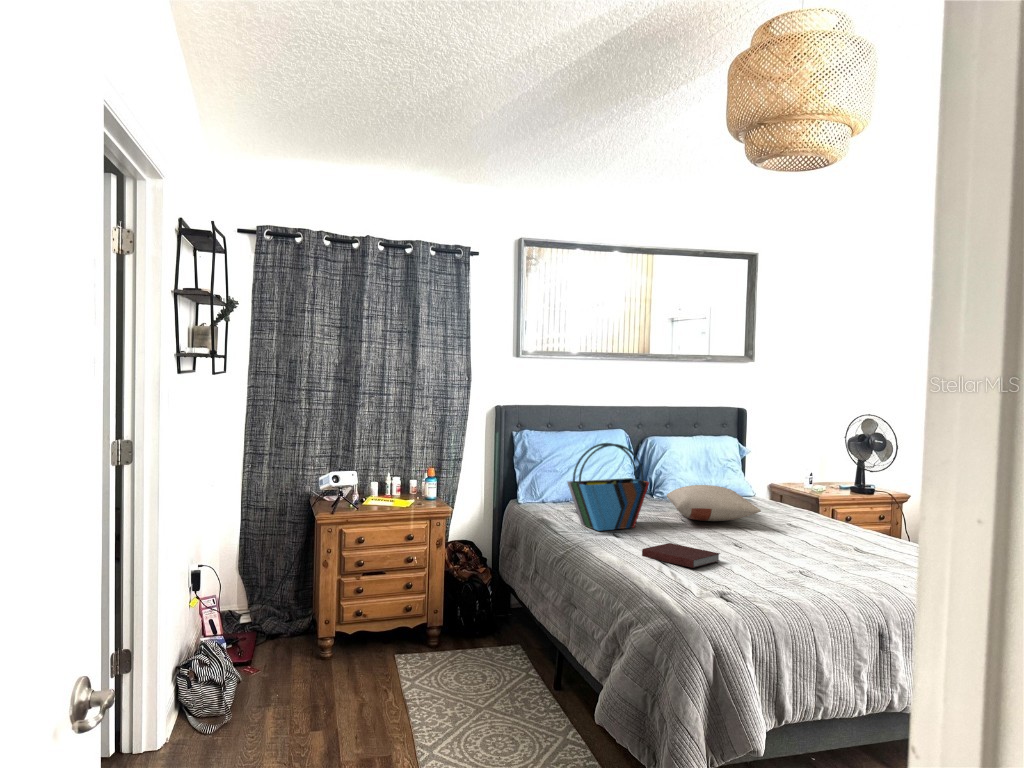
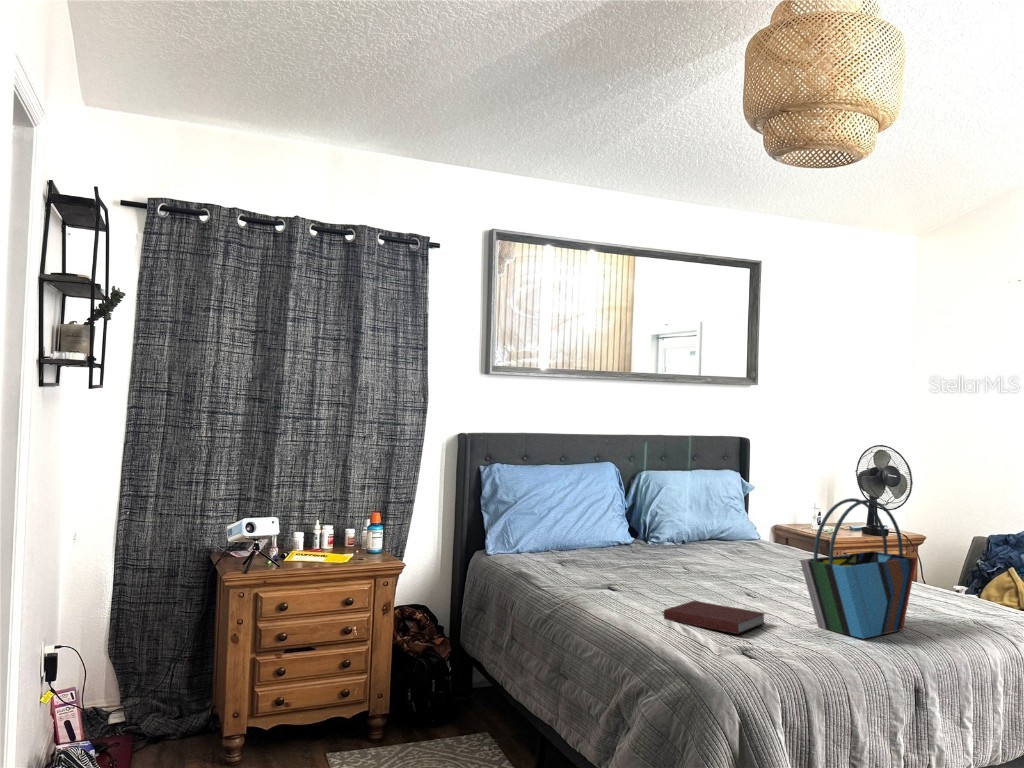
tote bag: present [567,443,649,531] -> present [800,498,917,639]
pillow: present [667,485,761,521] -> none [668,527,792,571]

